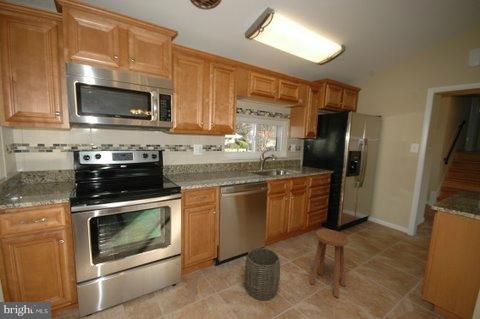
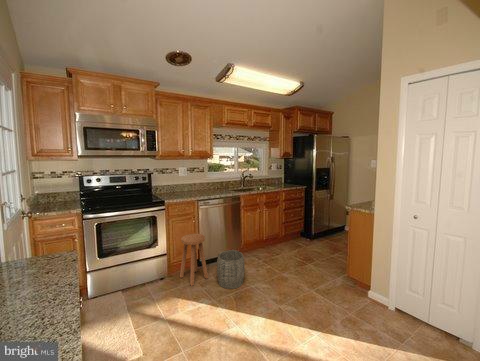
stool: present [310,229,348,297] -> present [180,234,208,286]

